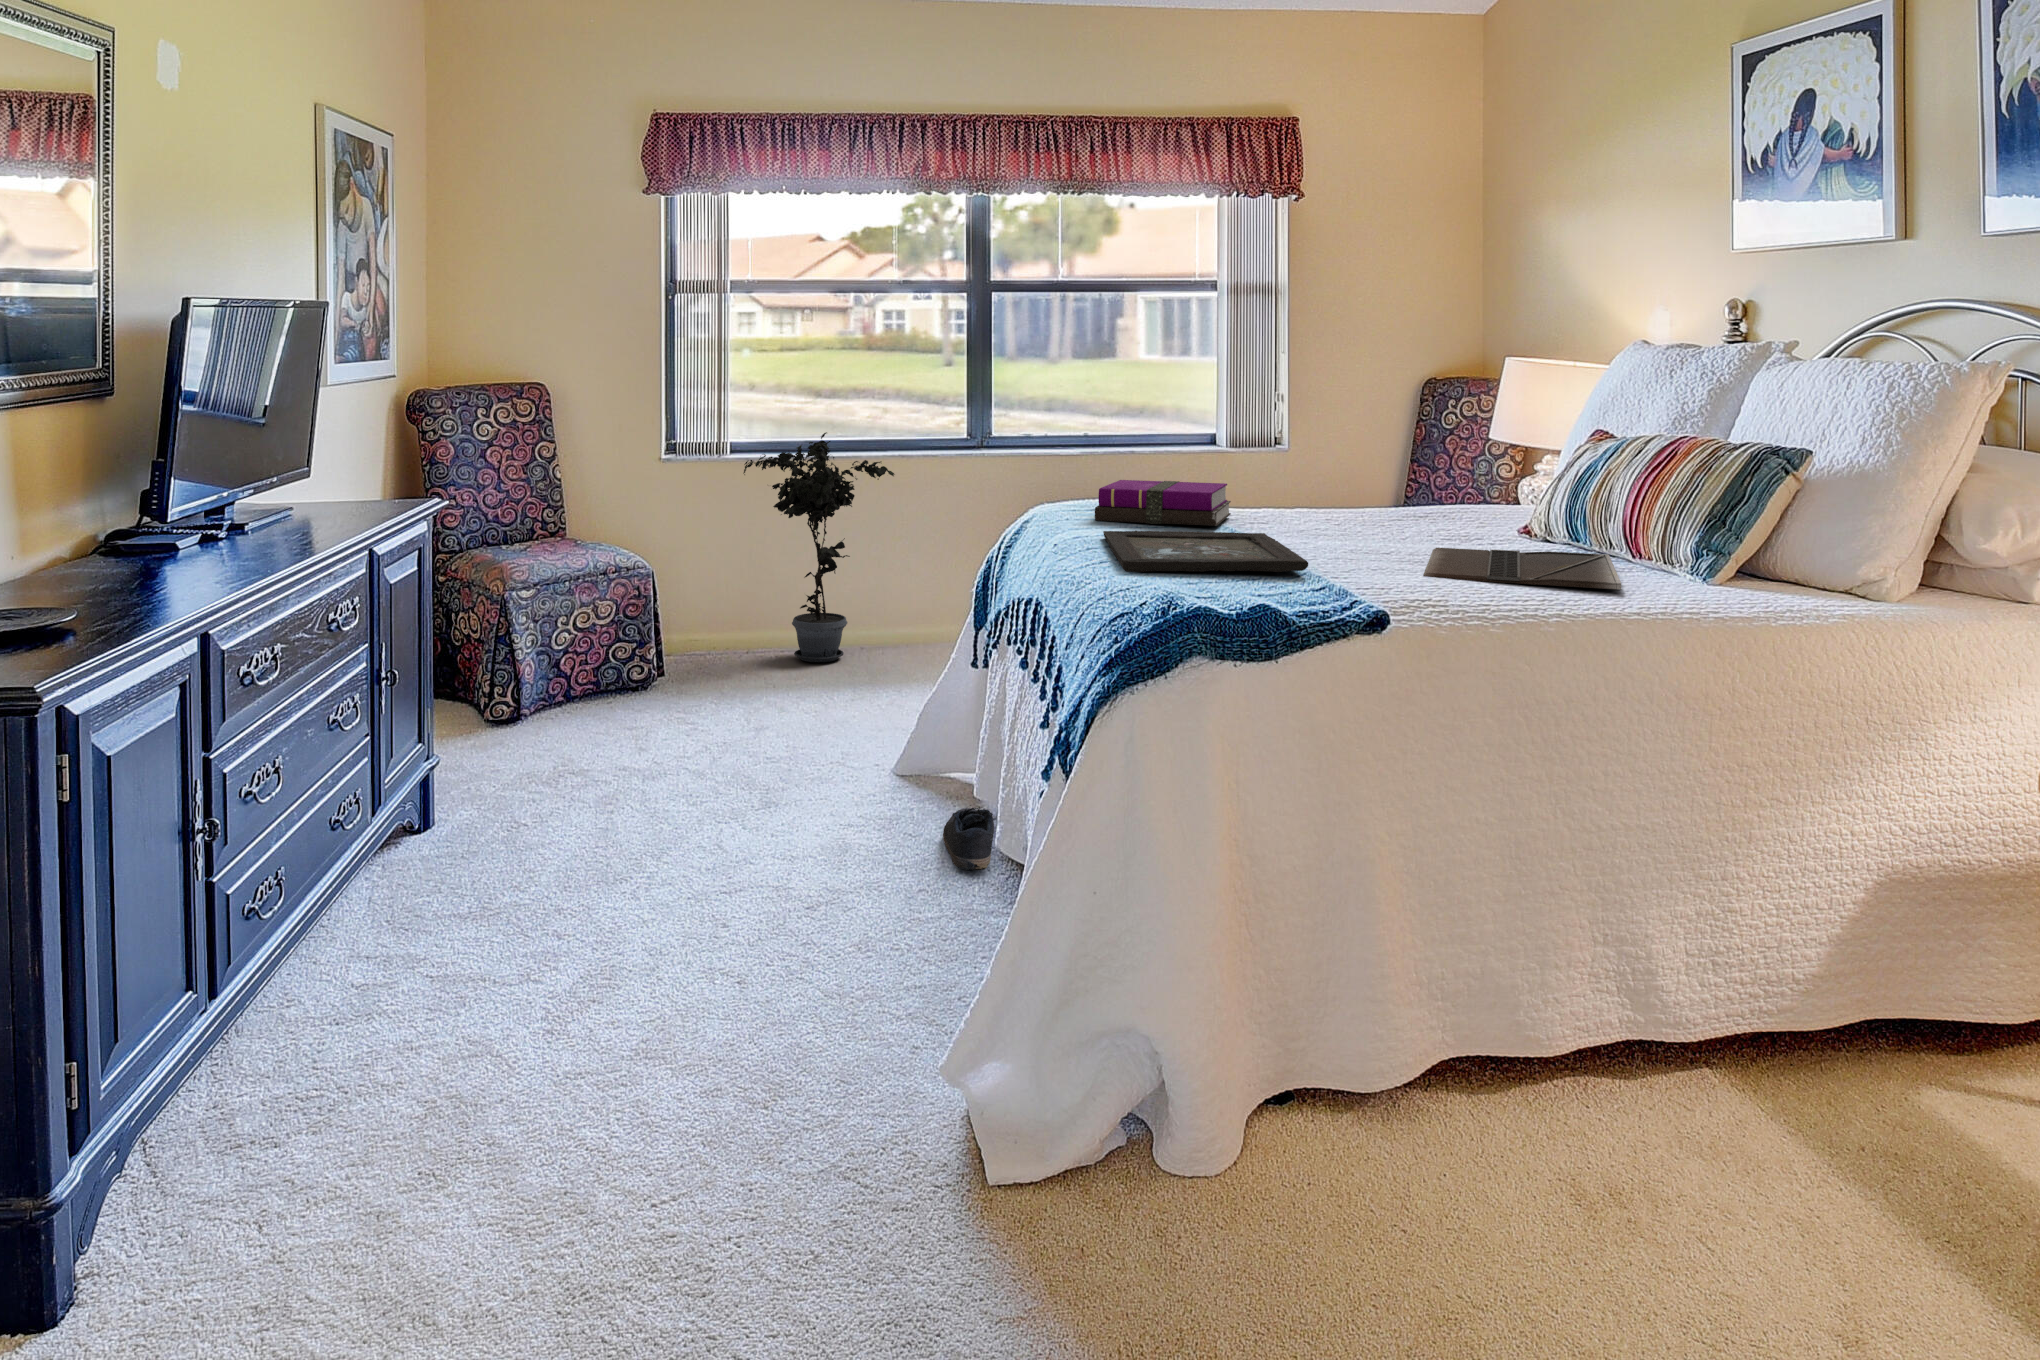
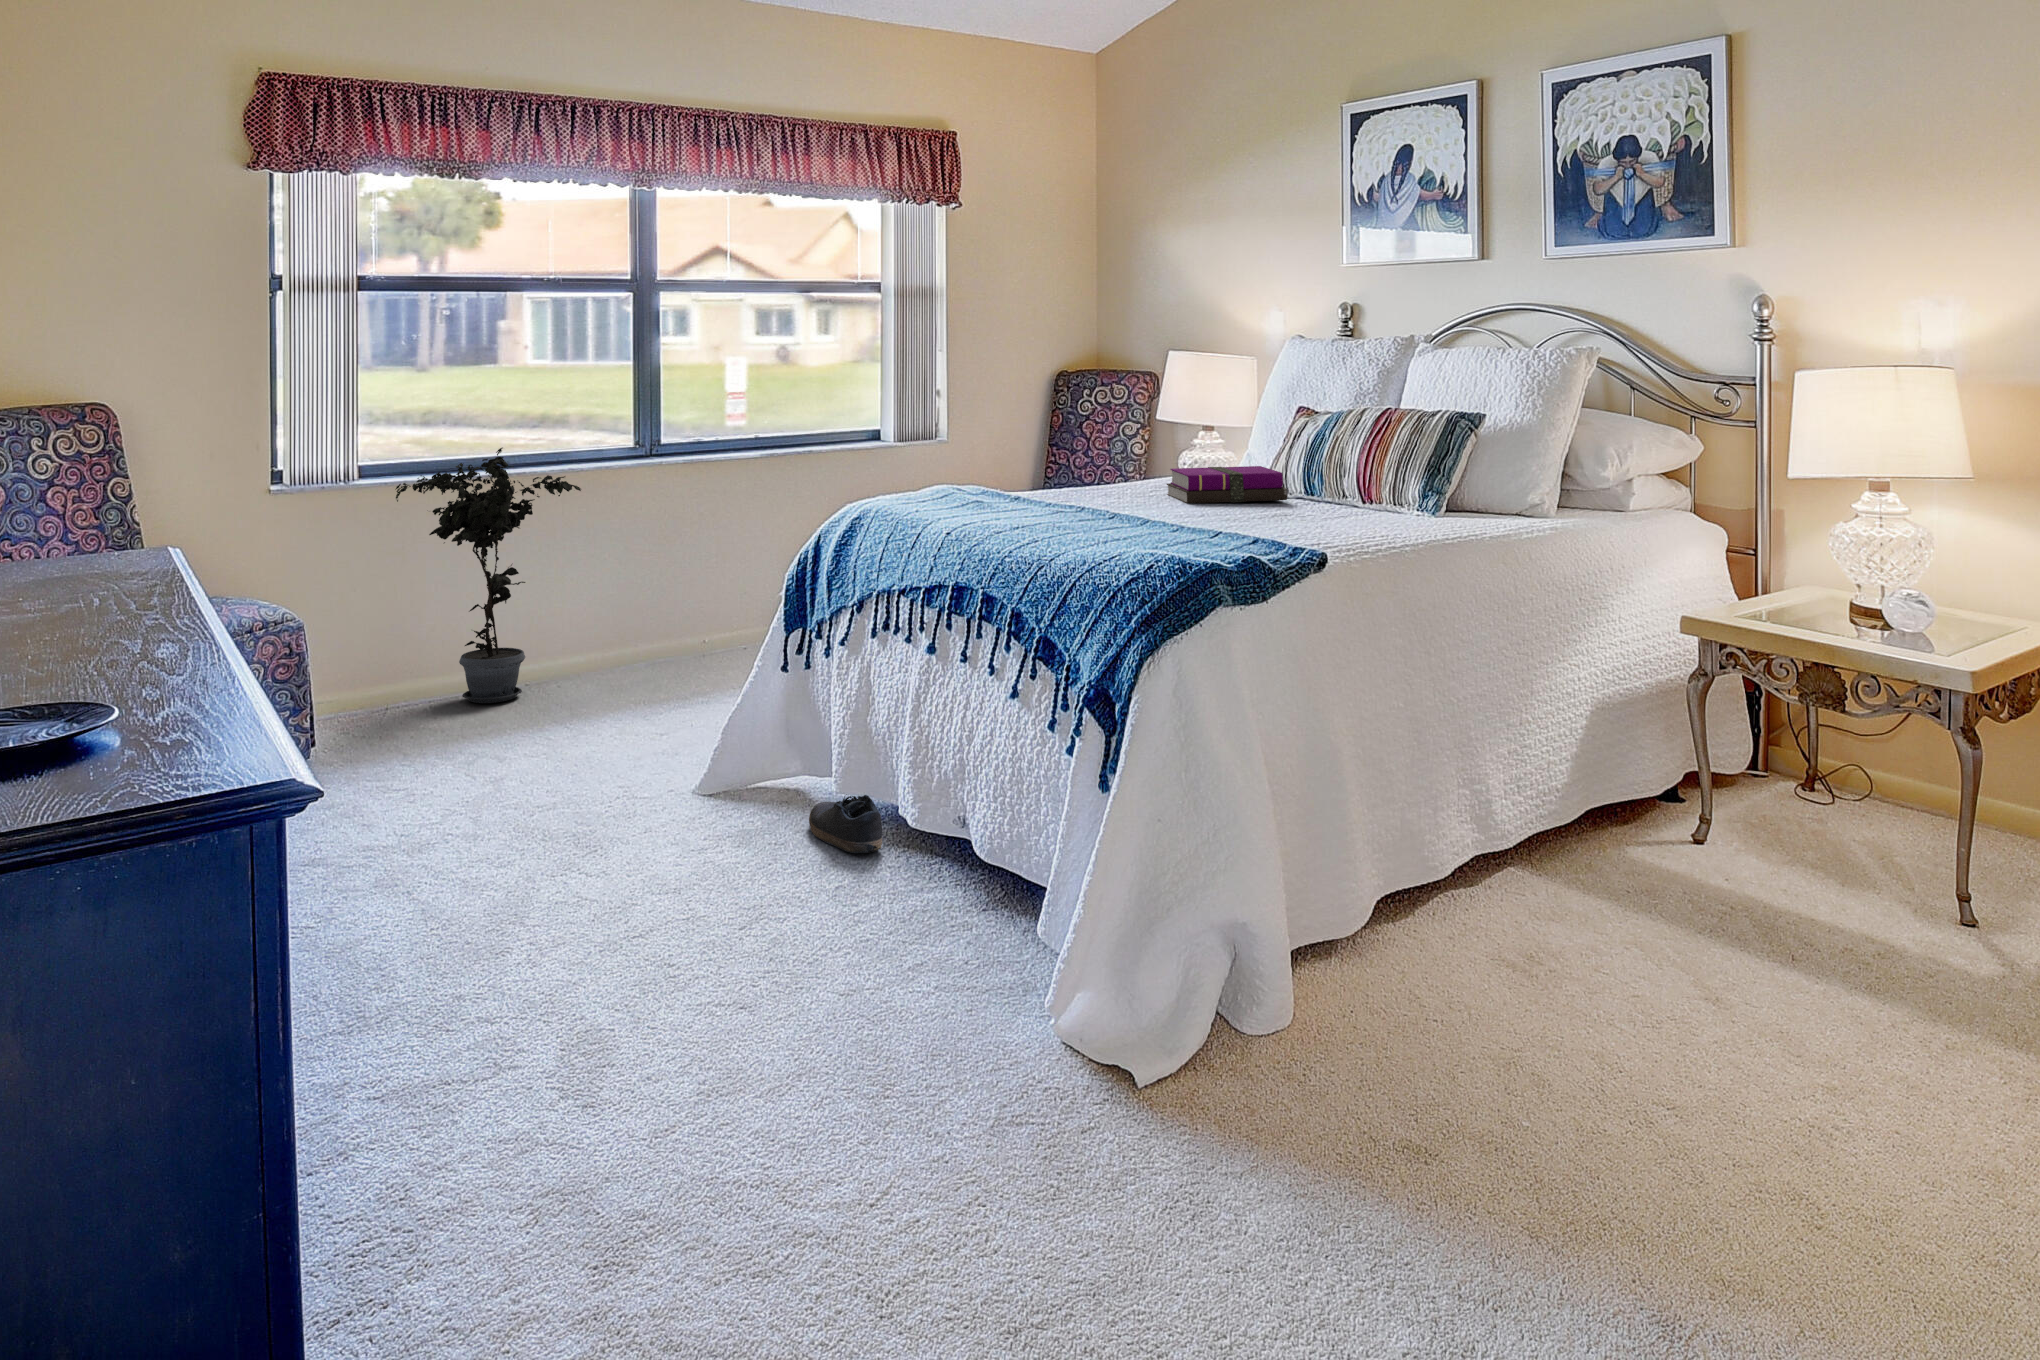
notebook: present [1095,480,1231,526] -> present [1167,466,1287,504]
tray: present [1103,531,1308,572] -> none [990,508,1208,544]
laptop: present [1423,548,1621,590] -> none [1238,504,1415,531]

